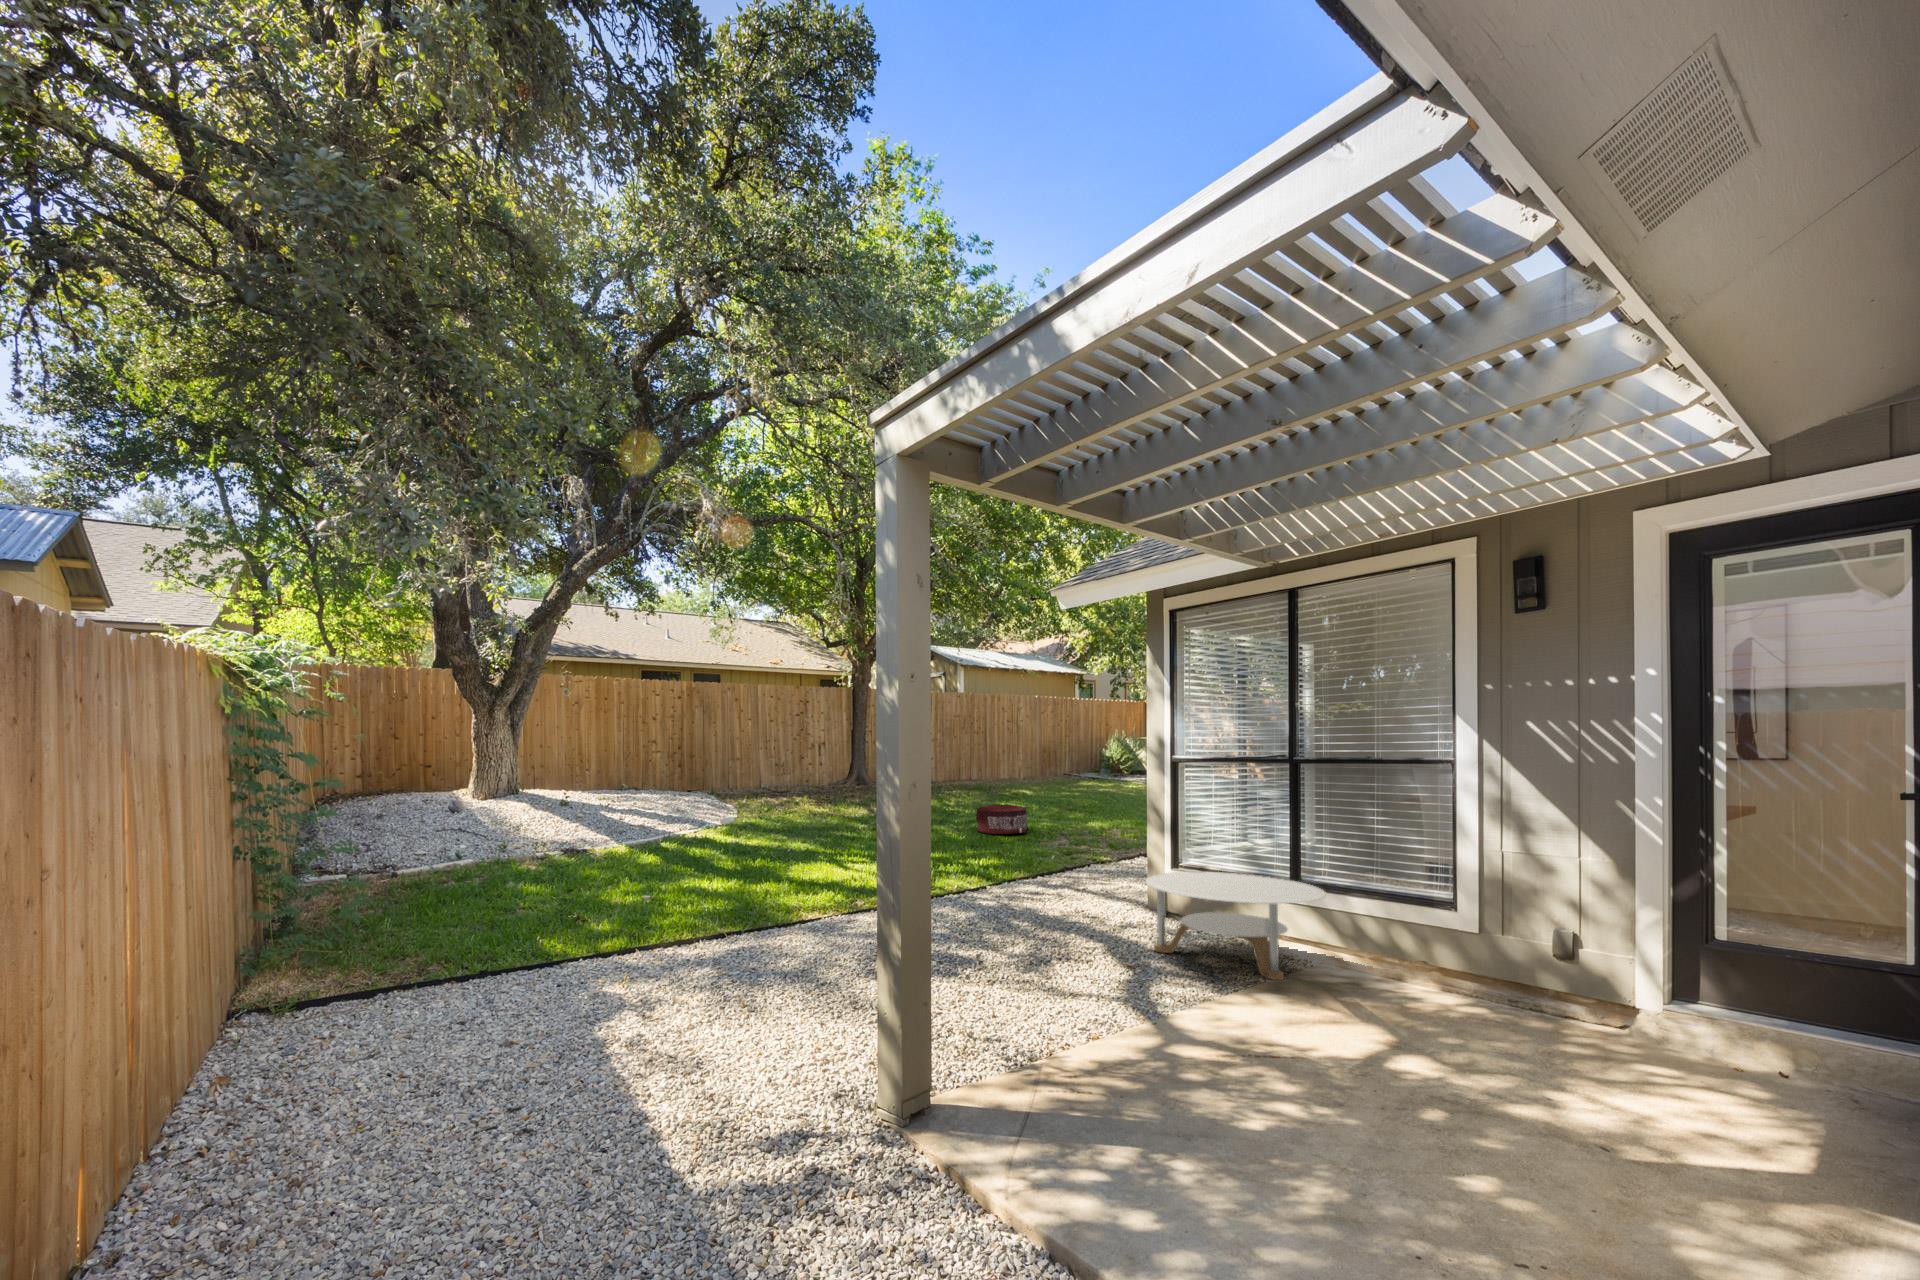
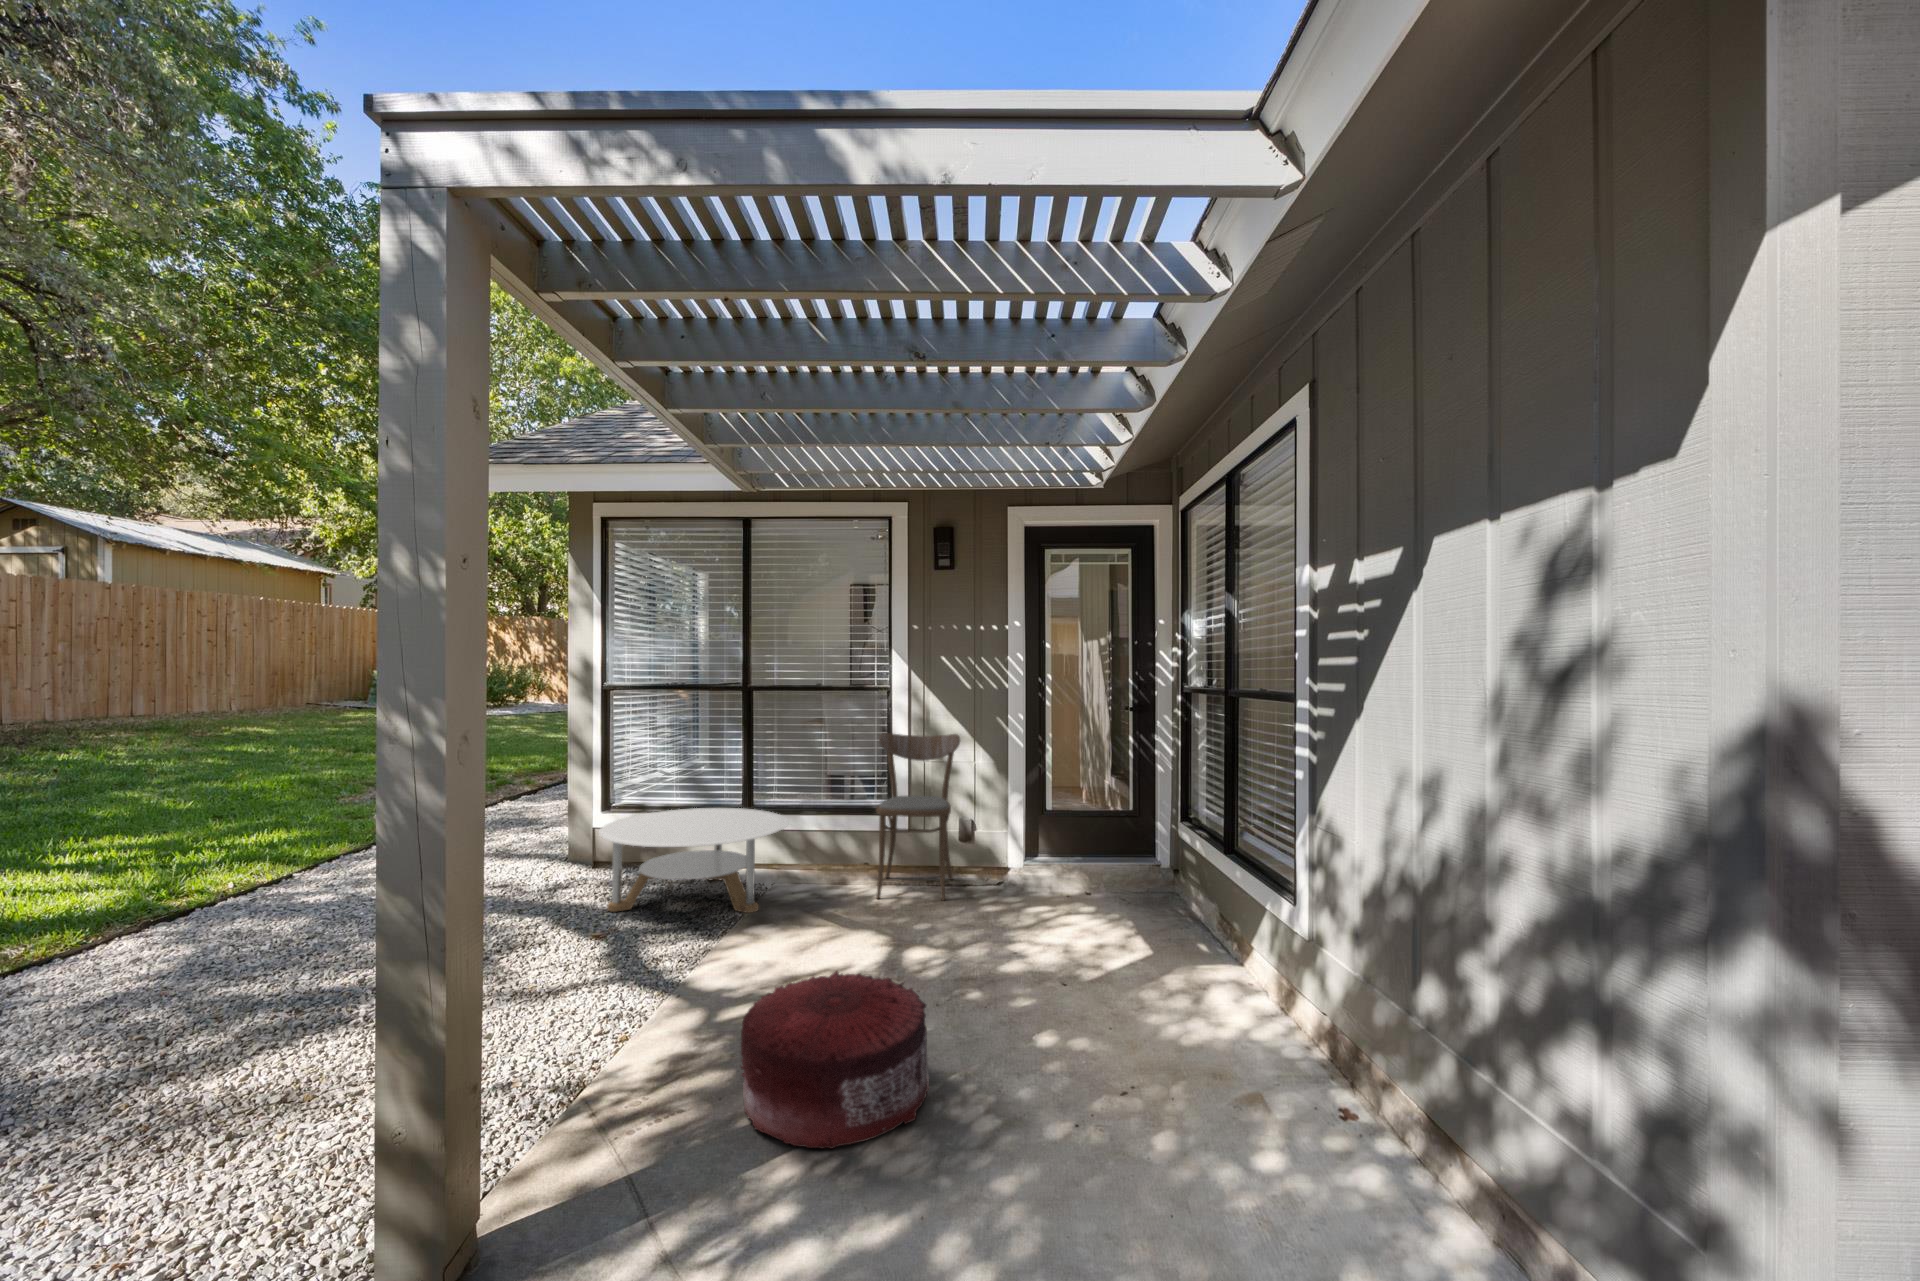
pouf: present [976,804,1028,834] -> present [741,971,929,1149]
dining chair: none [1419,813,1545,1021] -> present [876,733,960,901]

